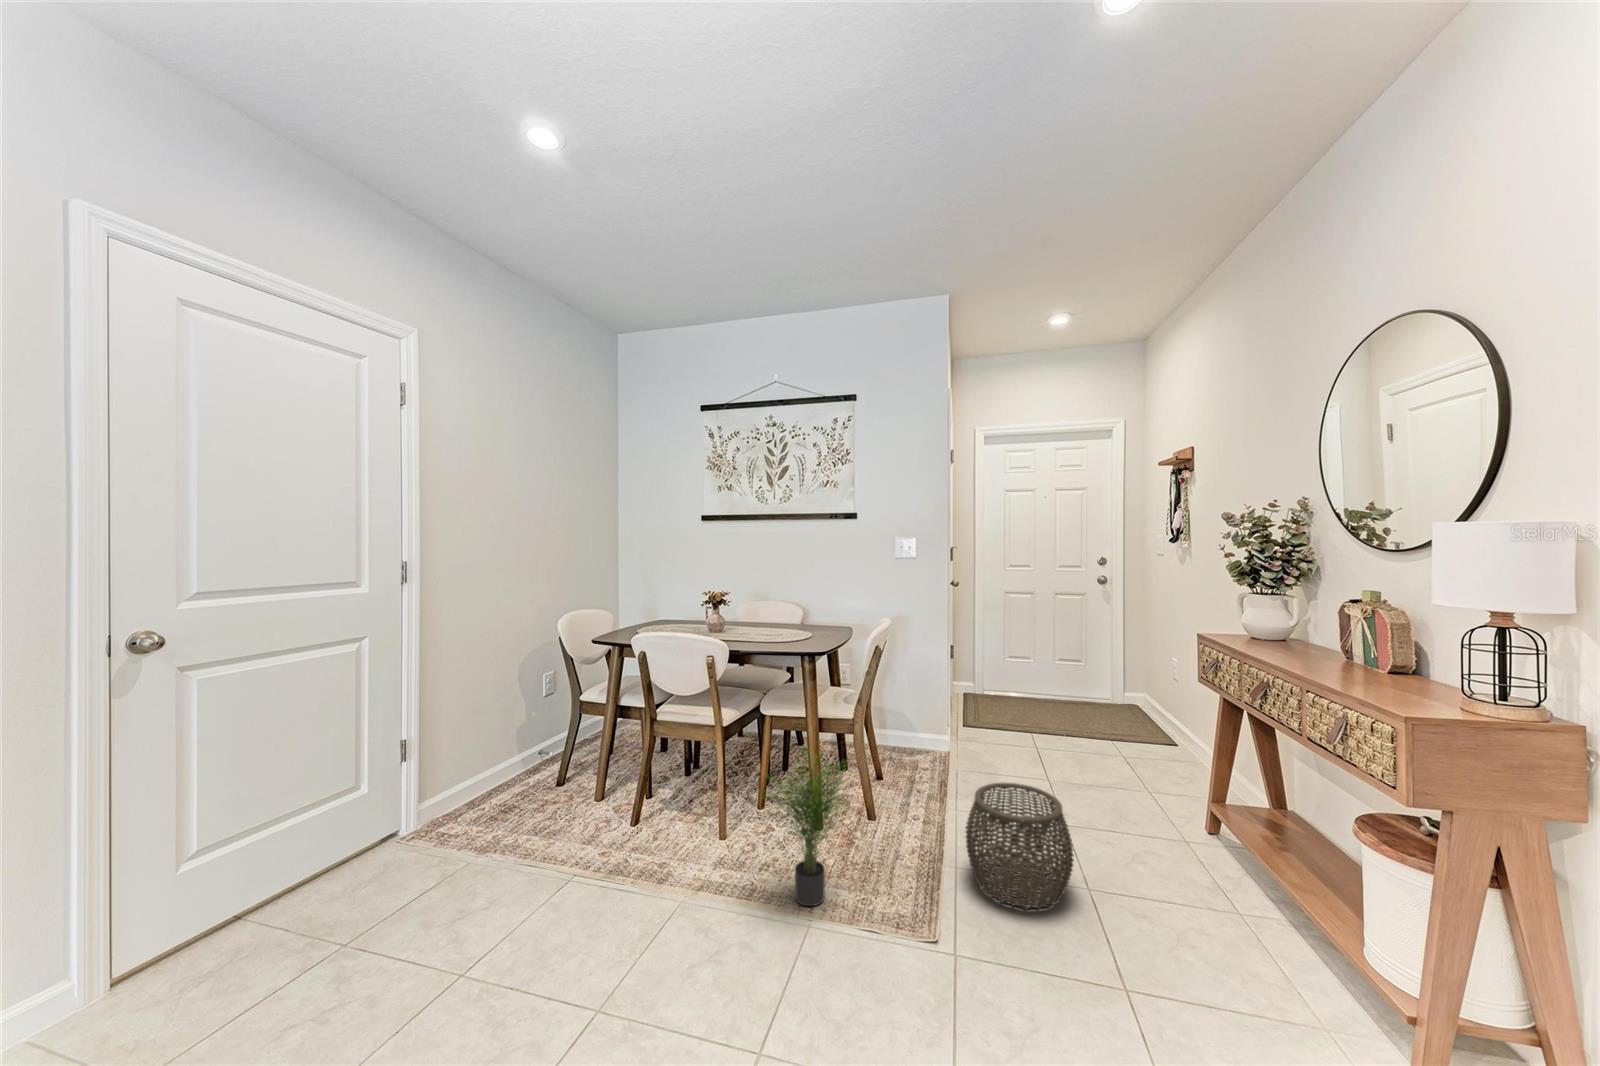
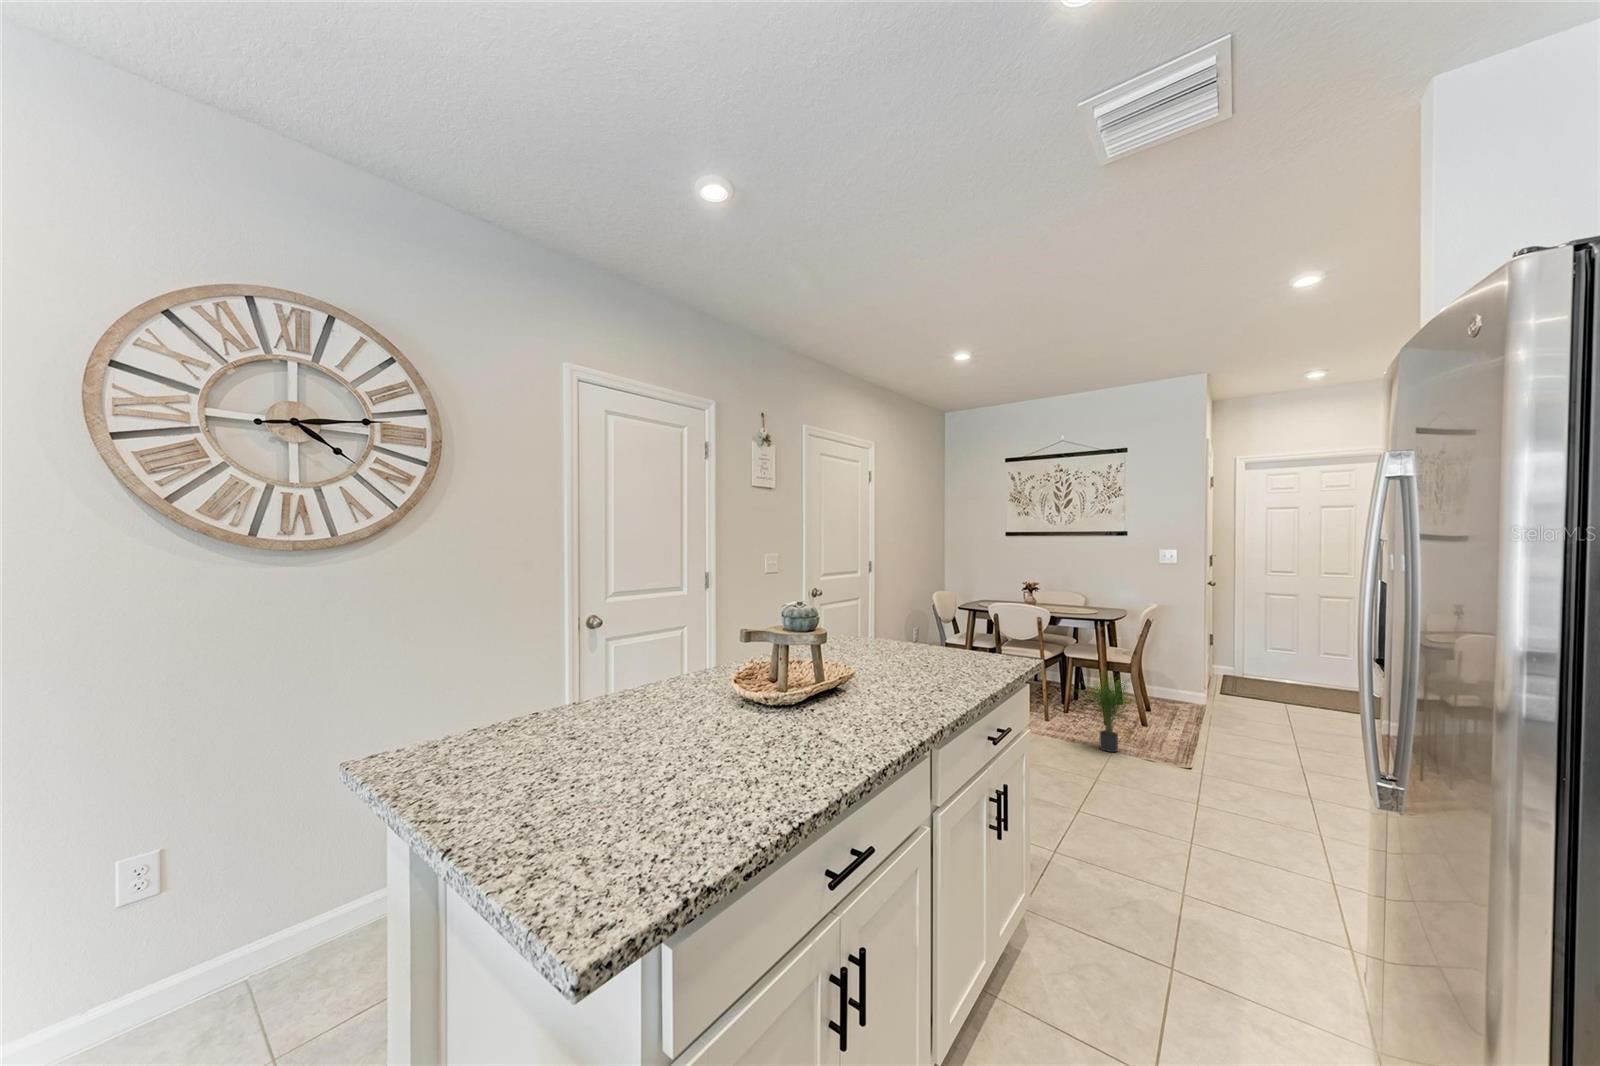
woven basket: present [966,783,1074,909] -> none [1212,705,1291,774]

